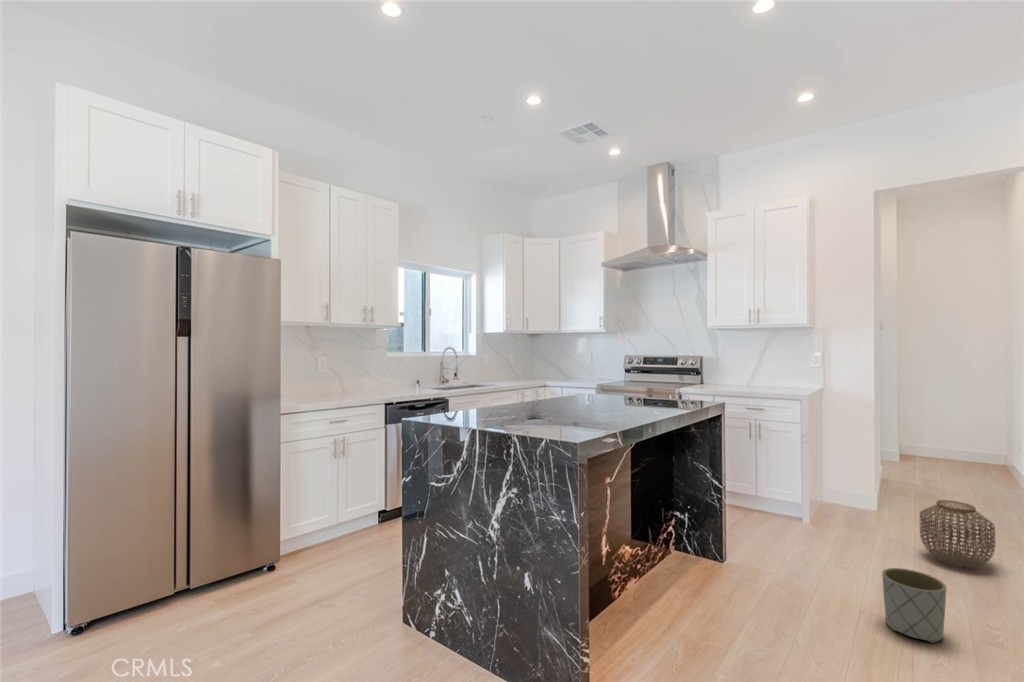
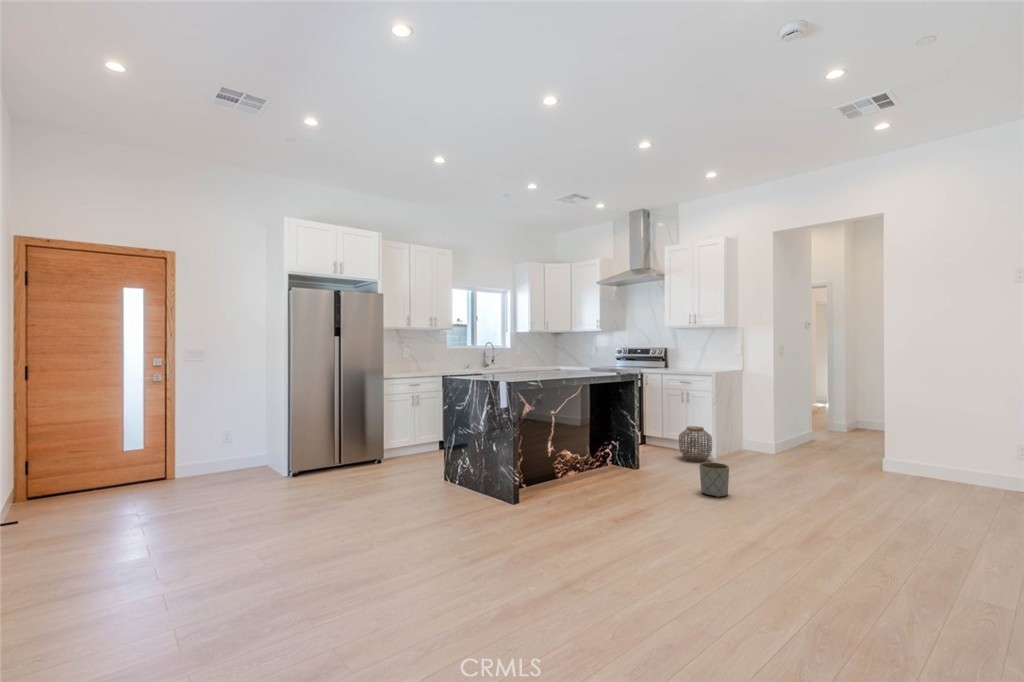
woven basket: present [920,500,995,570] -> present [679,426,712,462]

